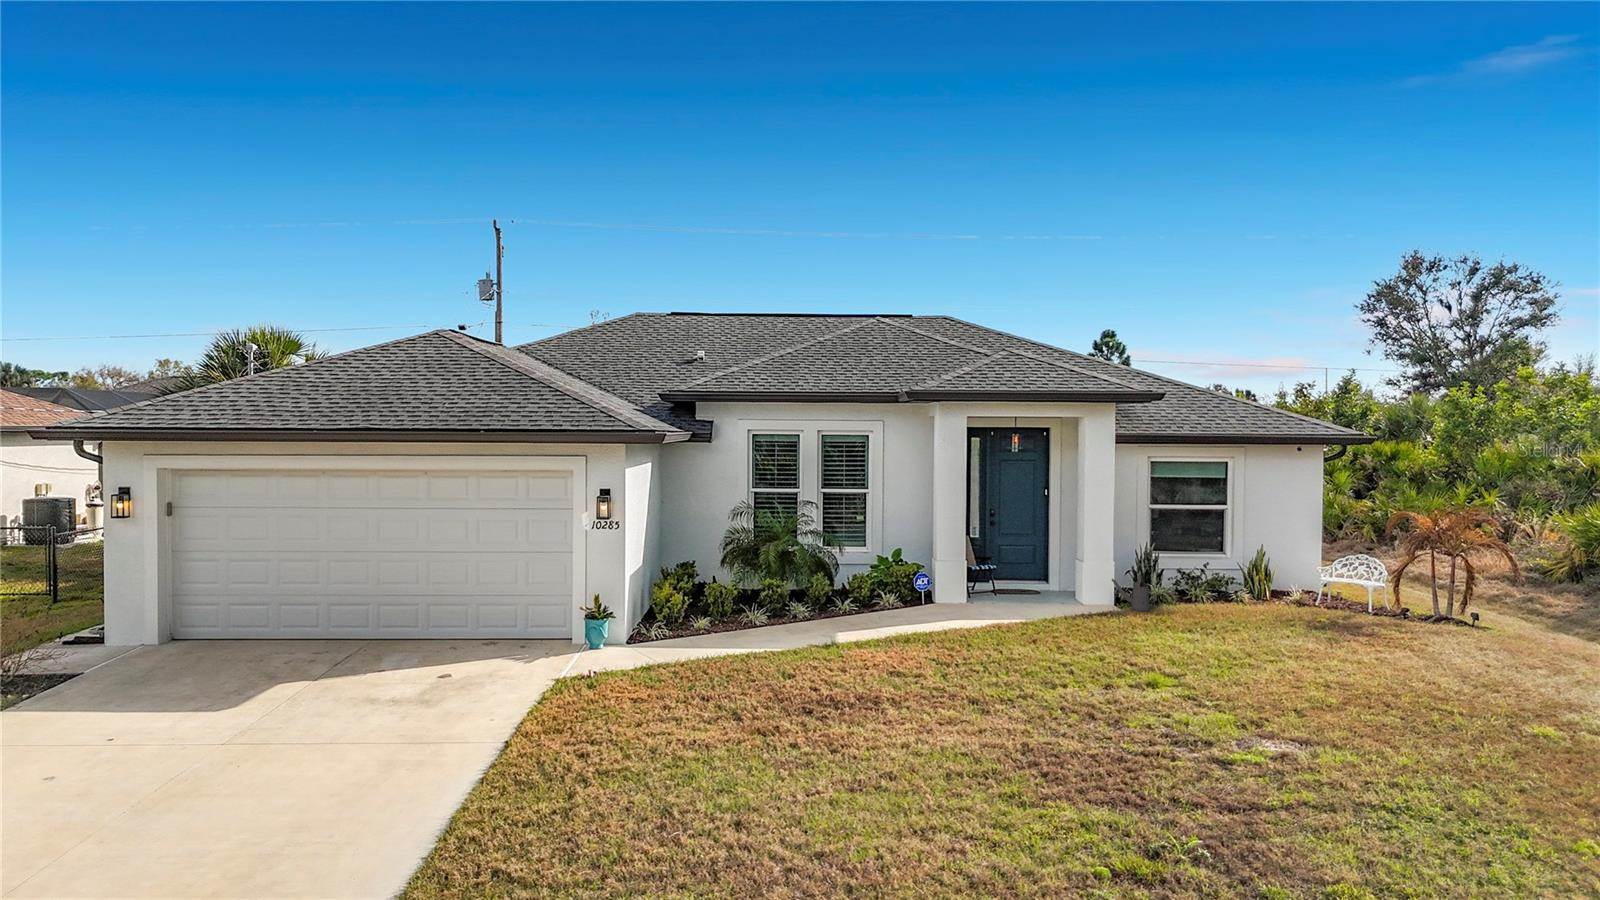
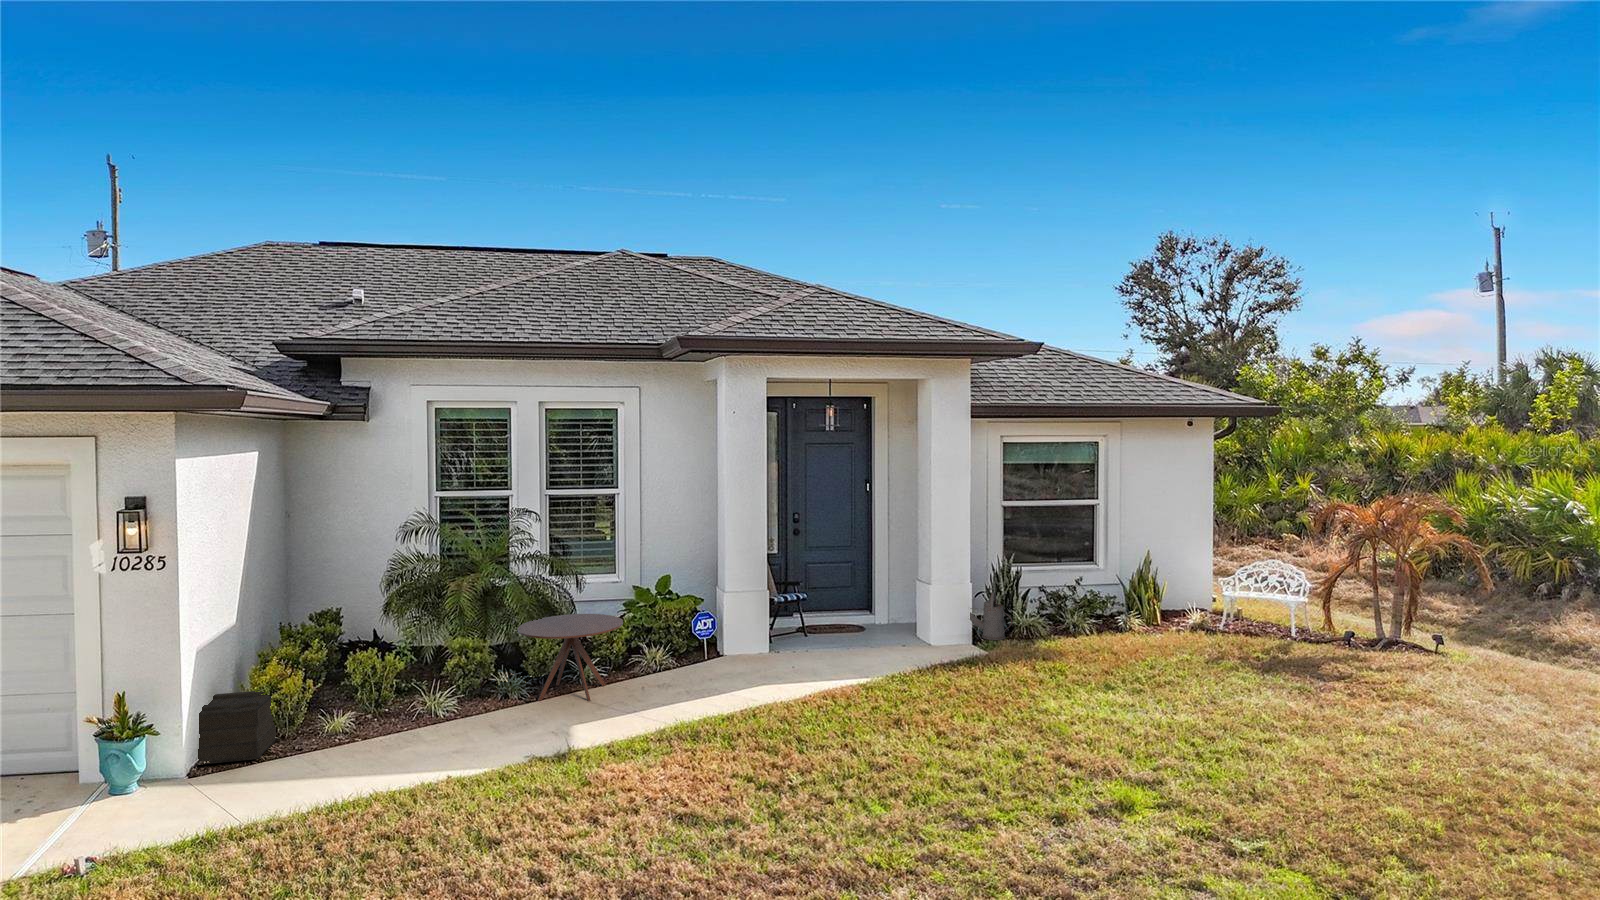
round table: none [802,569,866,624] -> present [518,614,623,701]
wooden crate: none [630,598,673,635] -> present [198,691,277,764]

